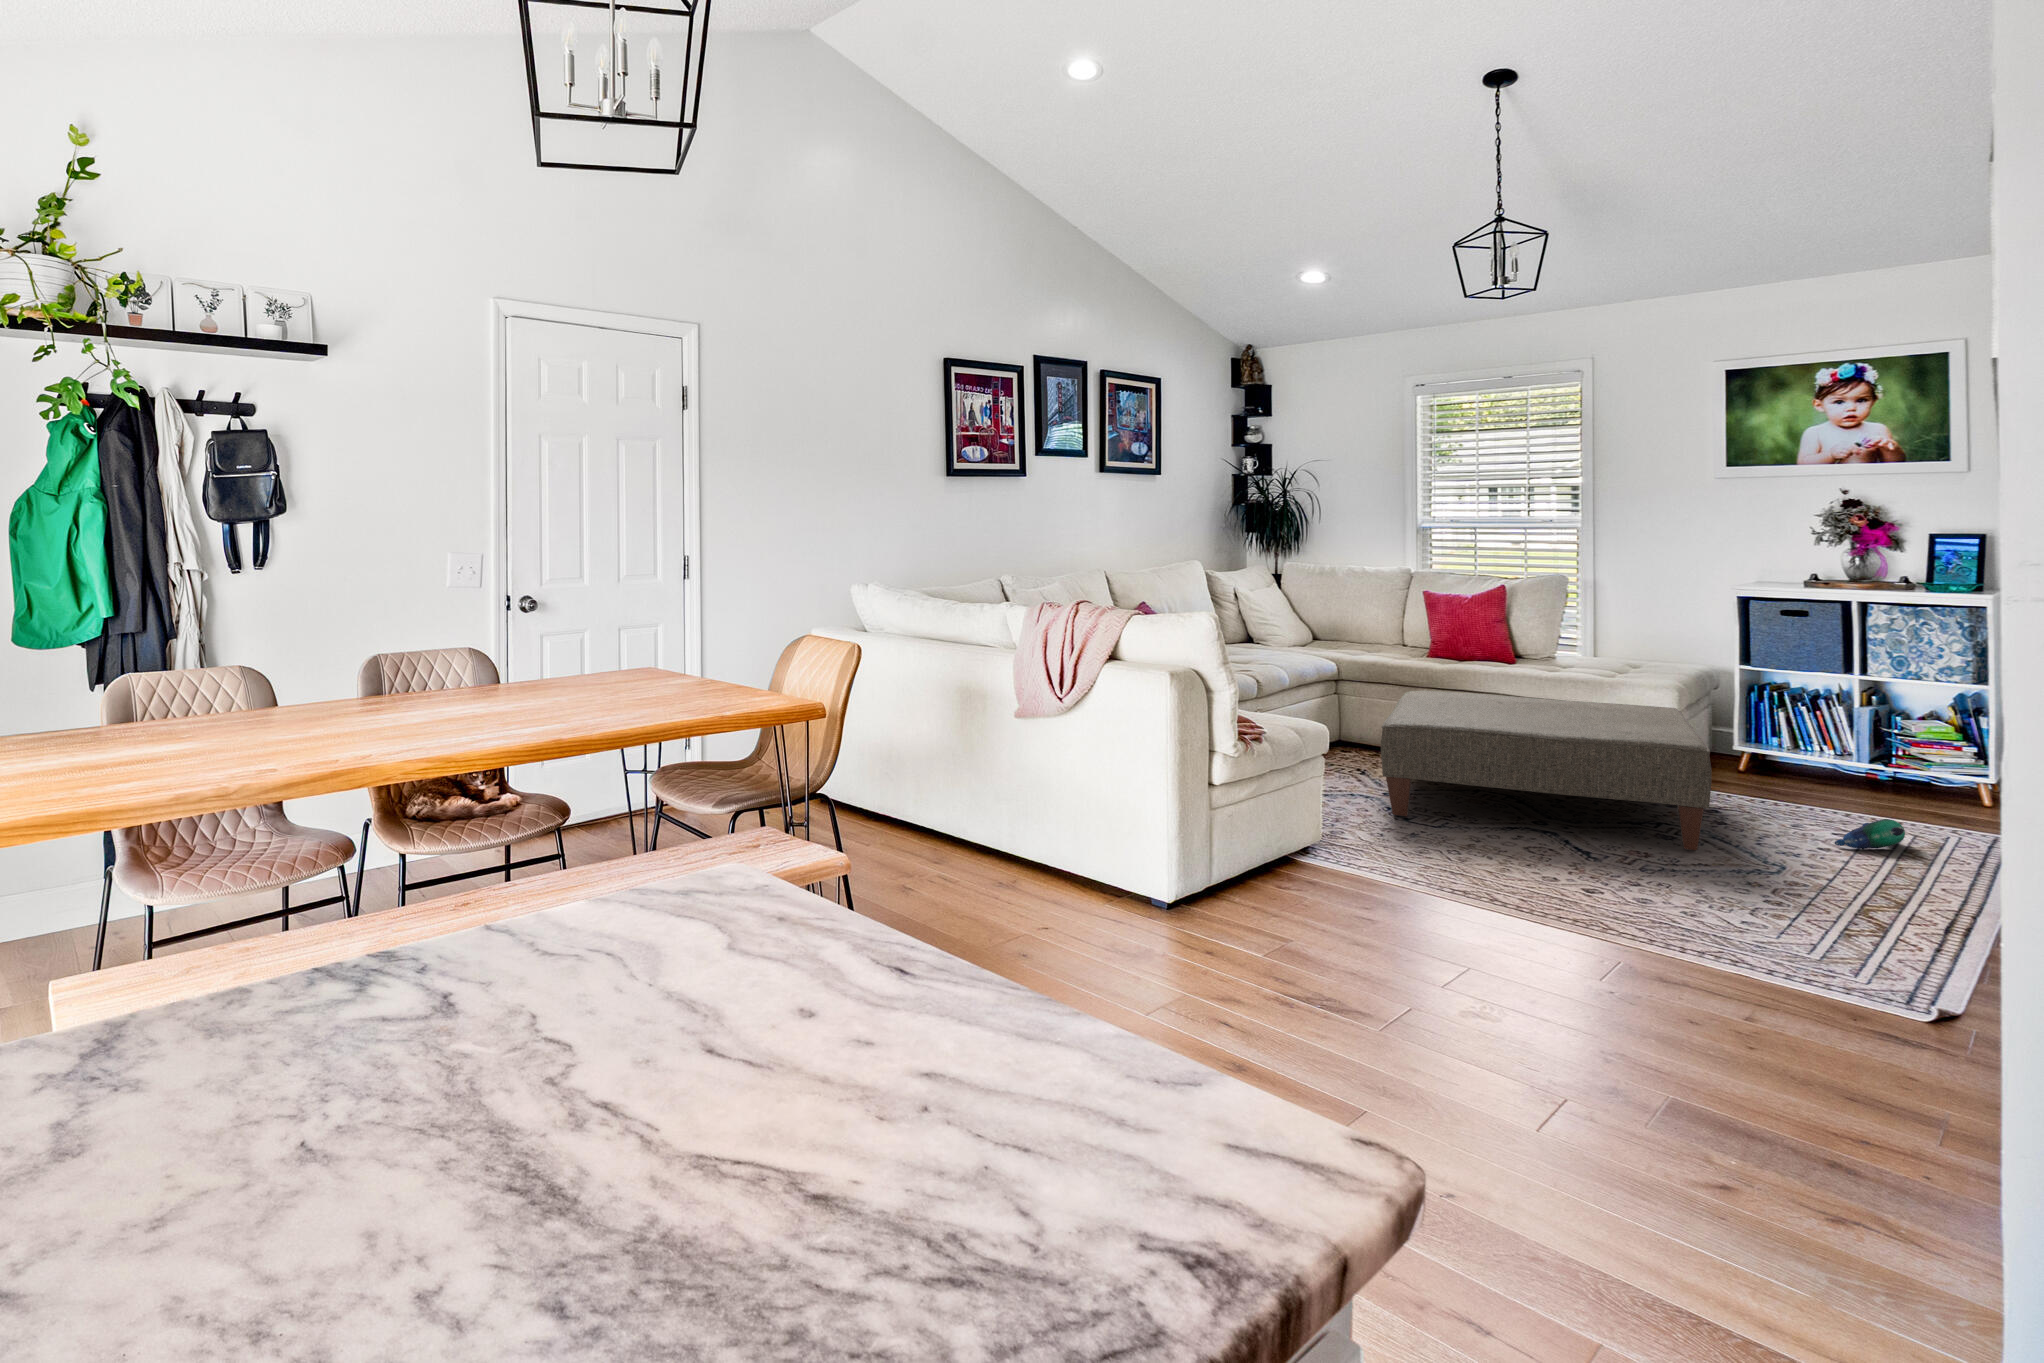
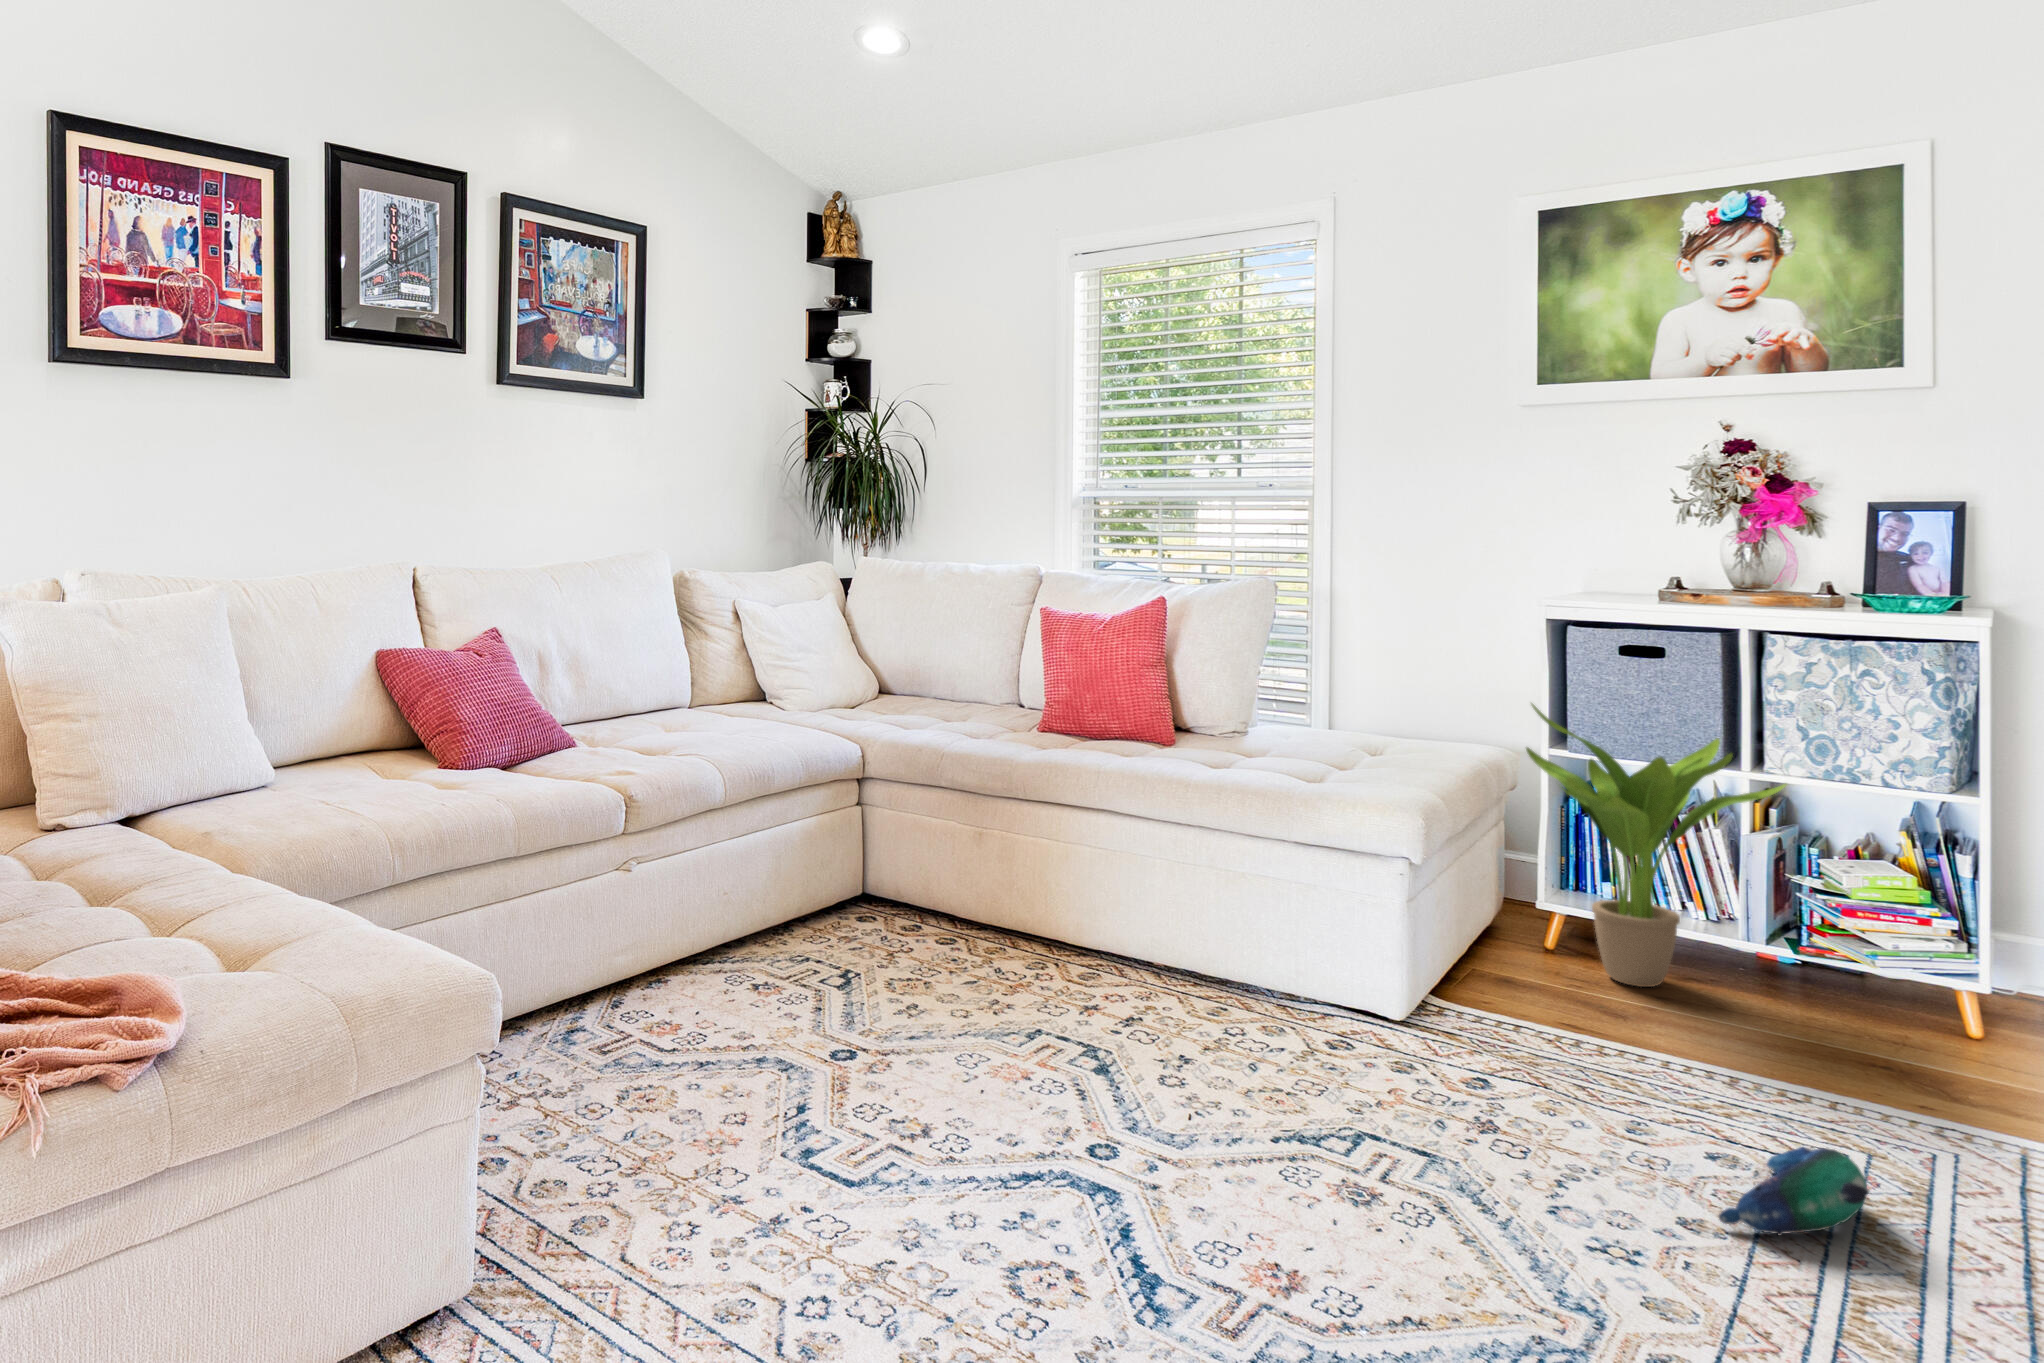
potted plant: none [1727,638,1879,783] -> present [1526,704,1786,987]
ottoman: present [1381,691,1711,850] -> none [761,808,1444,1267]

